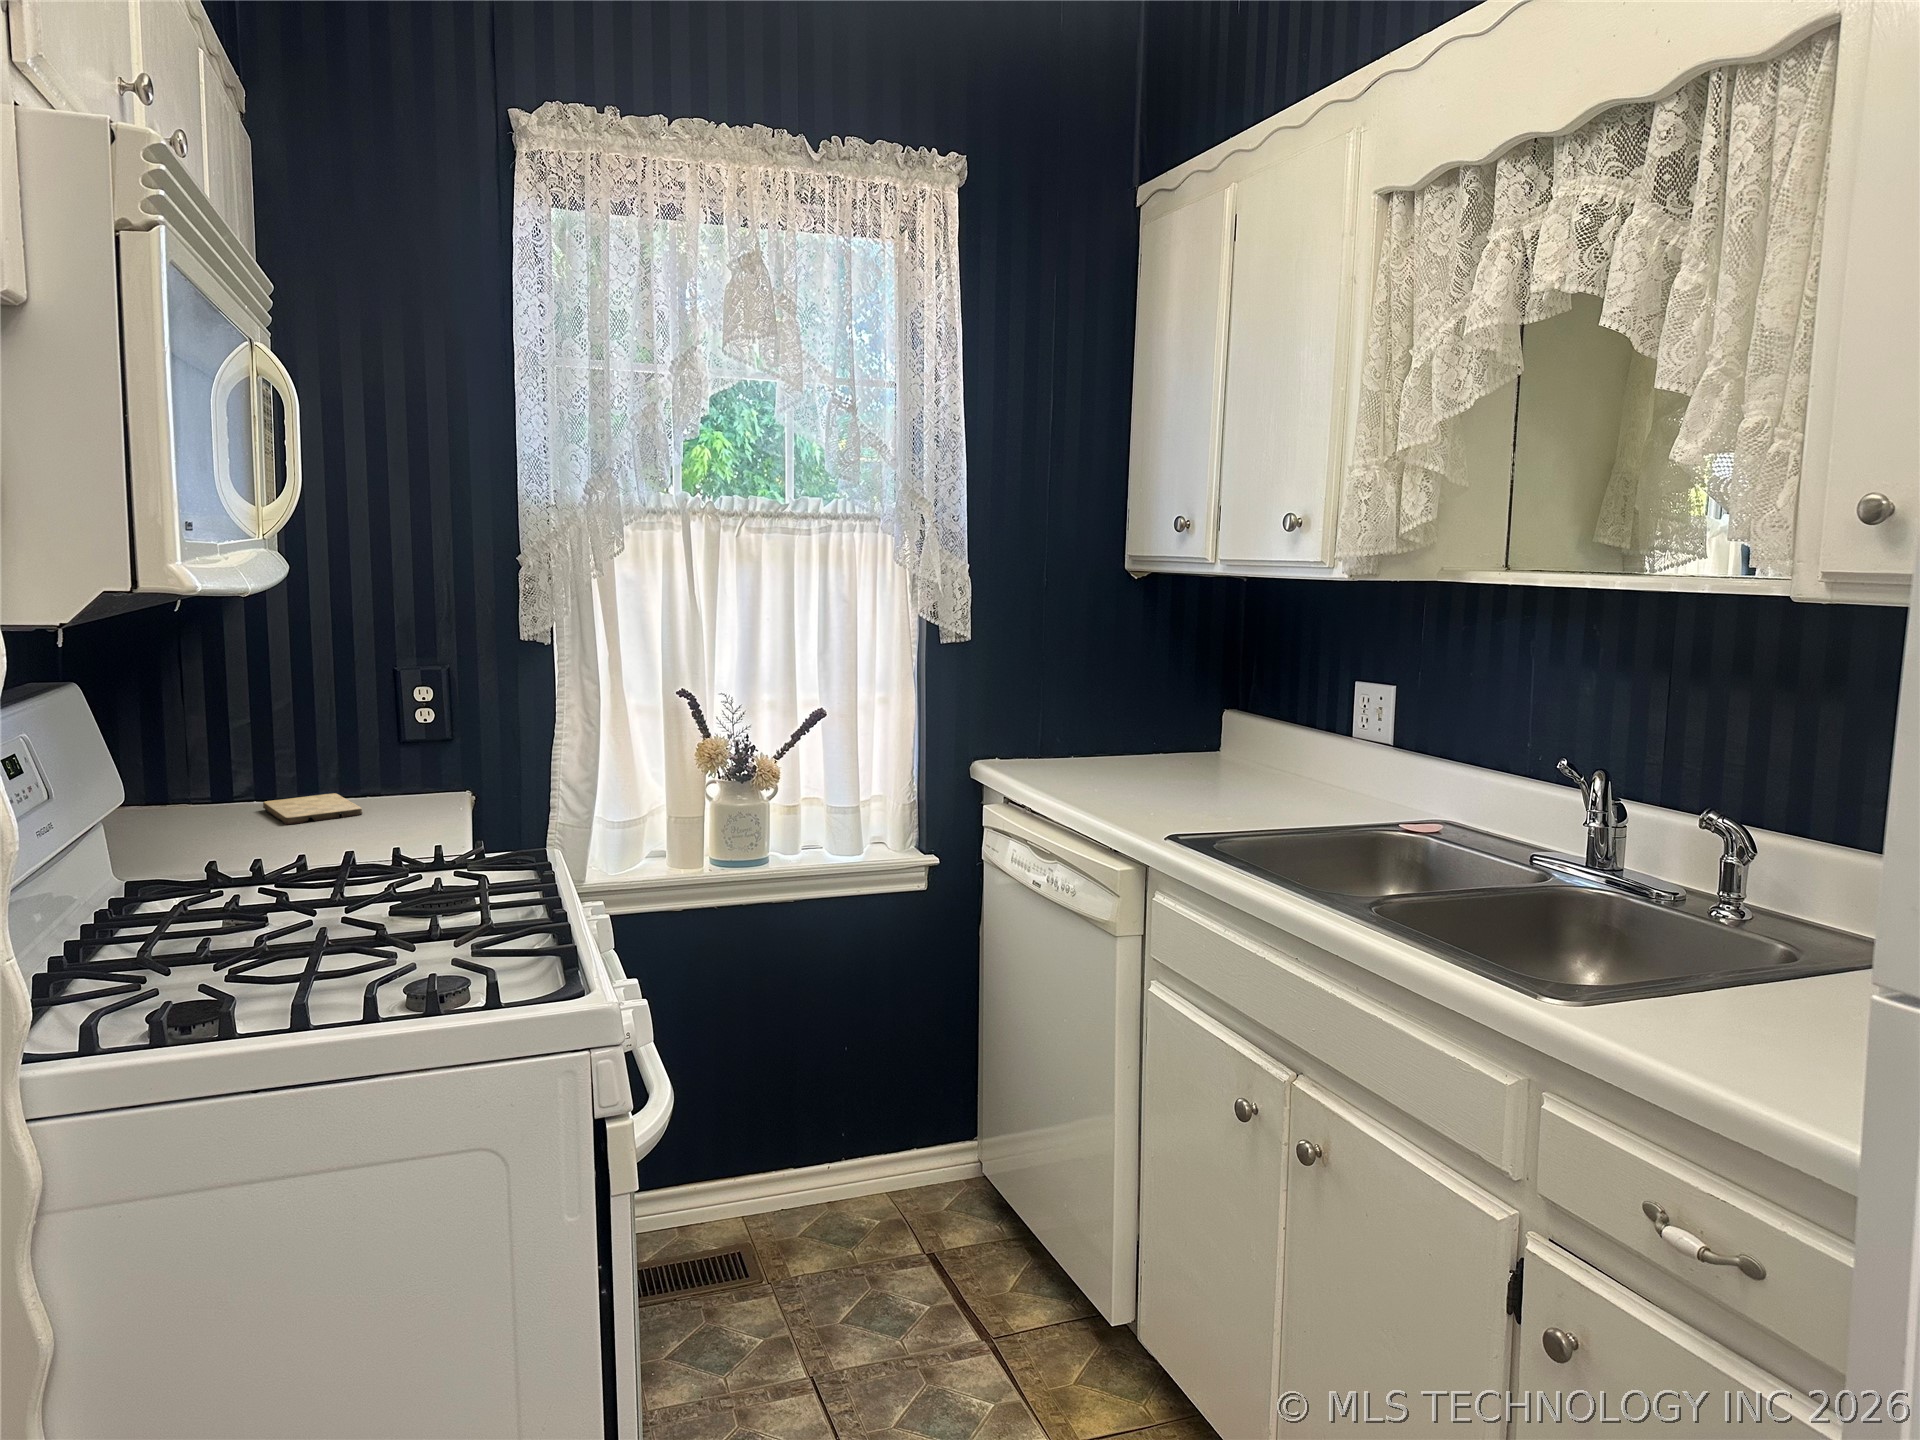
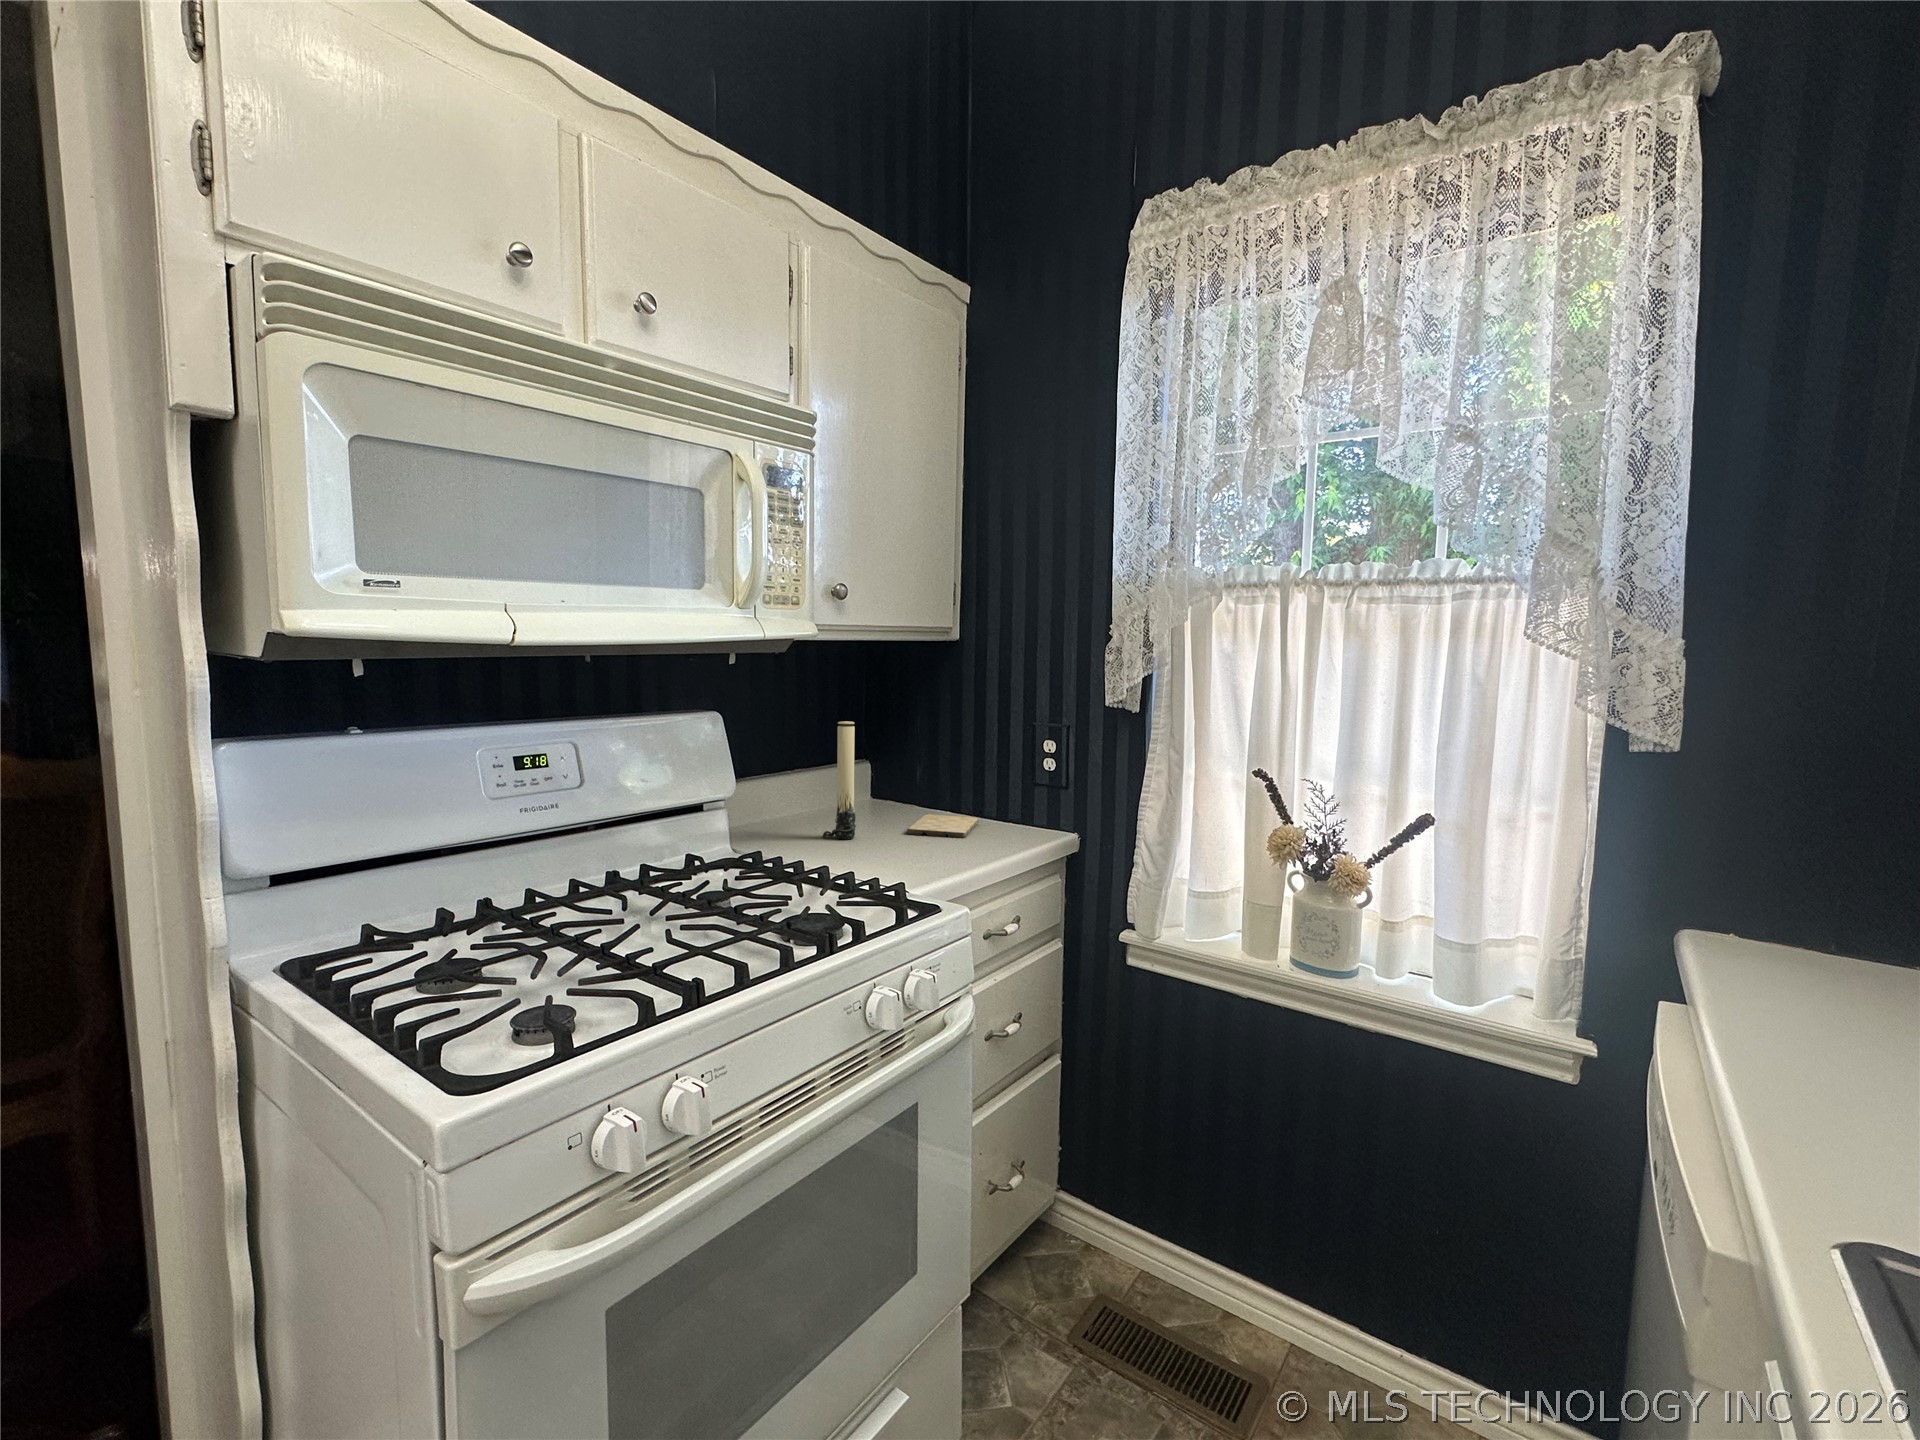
candle: none [192,695,241,847] -> present [823,721,856,839]

